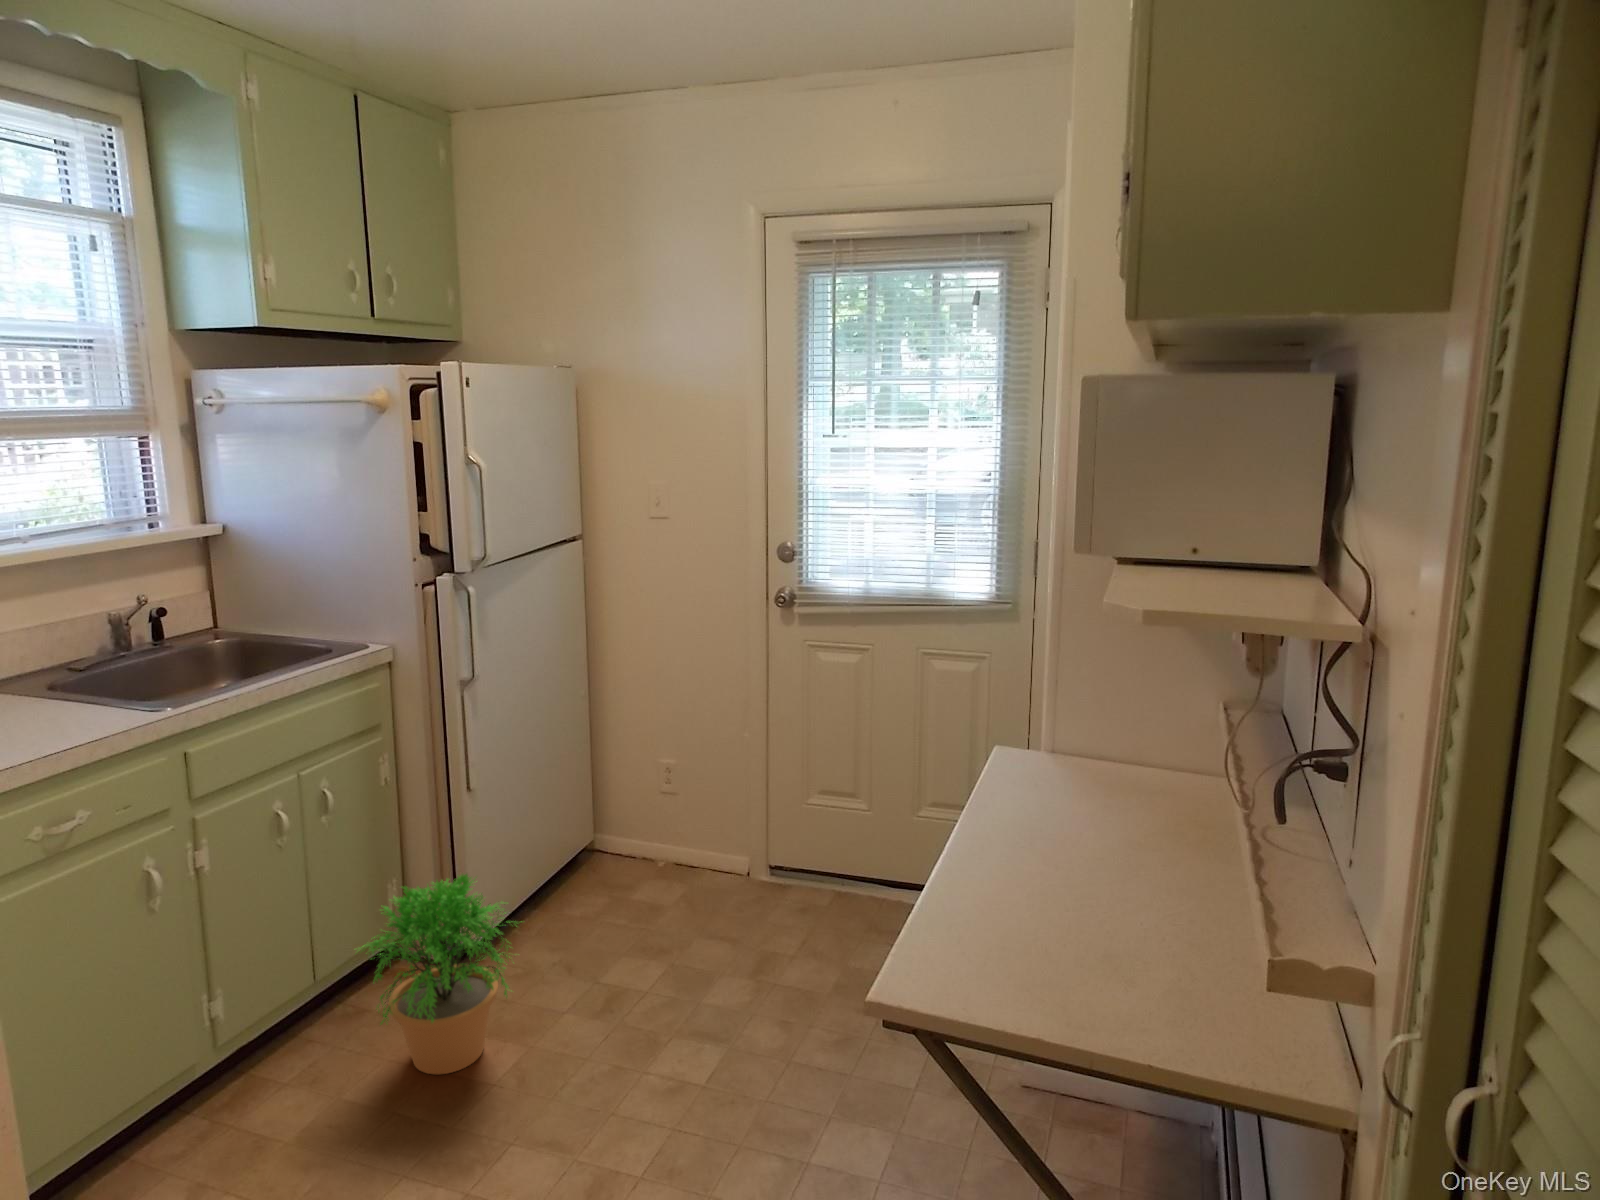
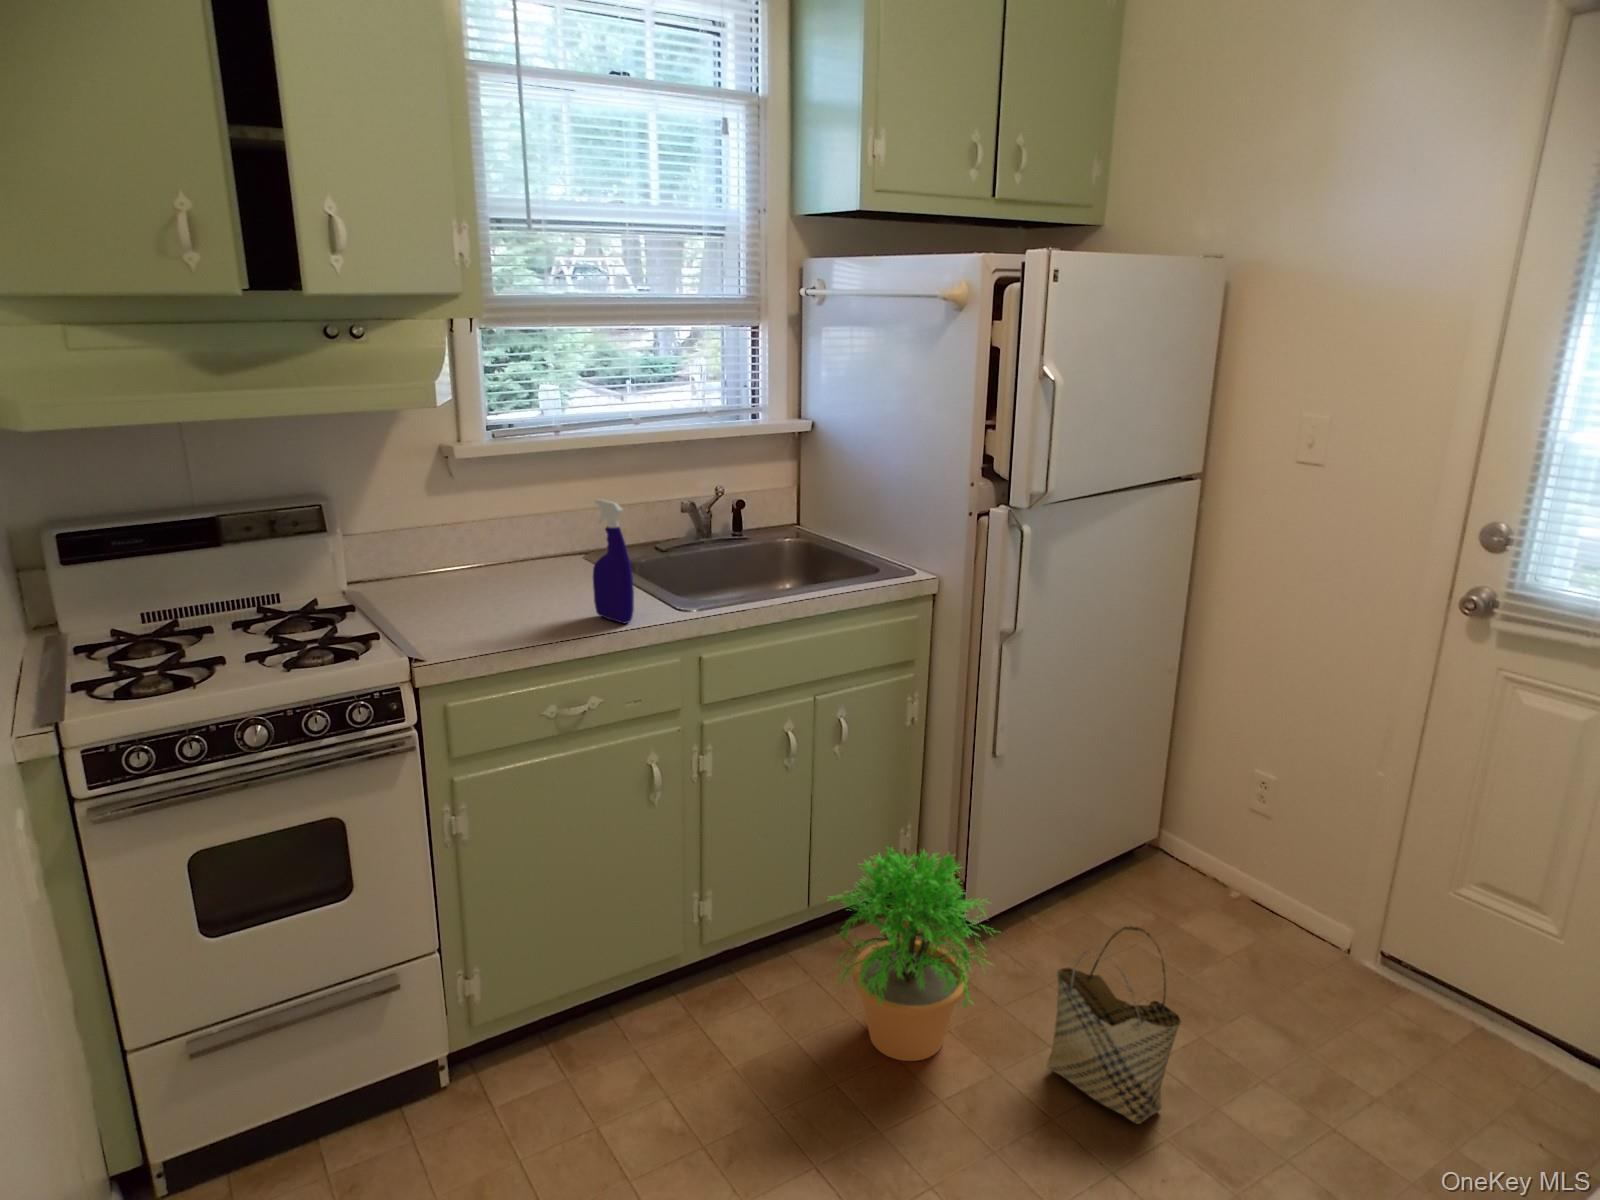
spray bottle: none [37,606,103,731] -> present [593,499,634,623]
woven basket: none [571,881,675,1033] -> present [1047,927,1181,1124]

